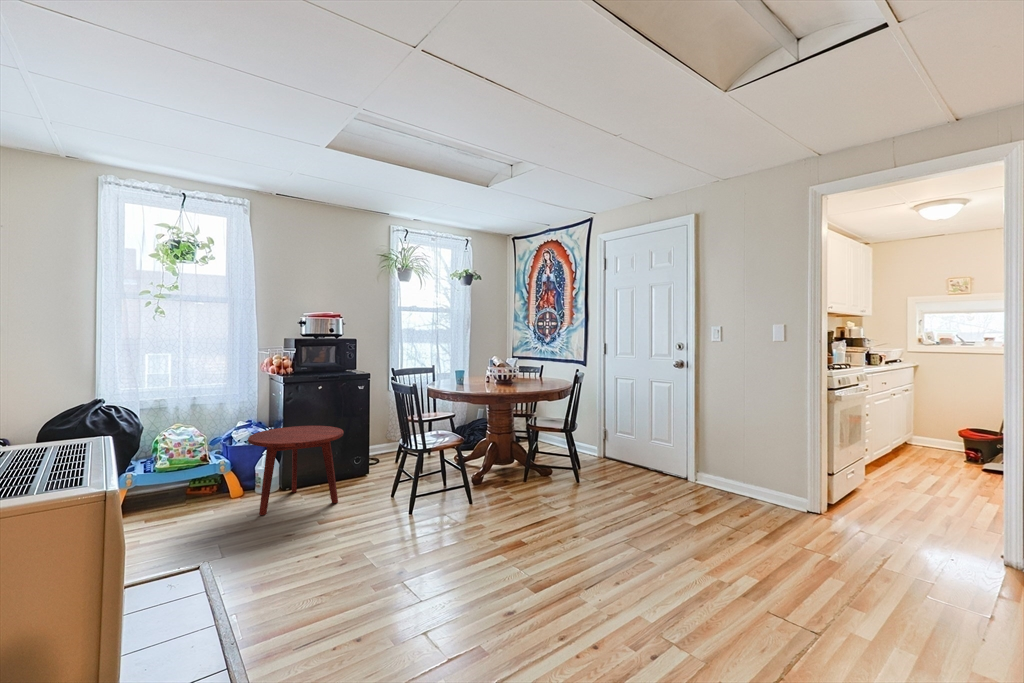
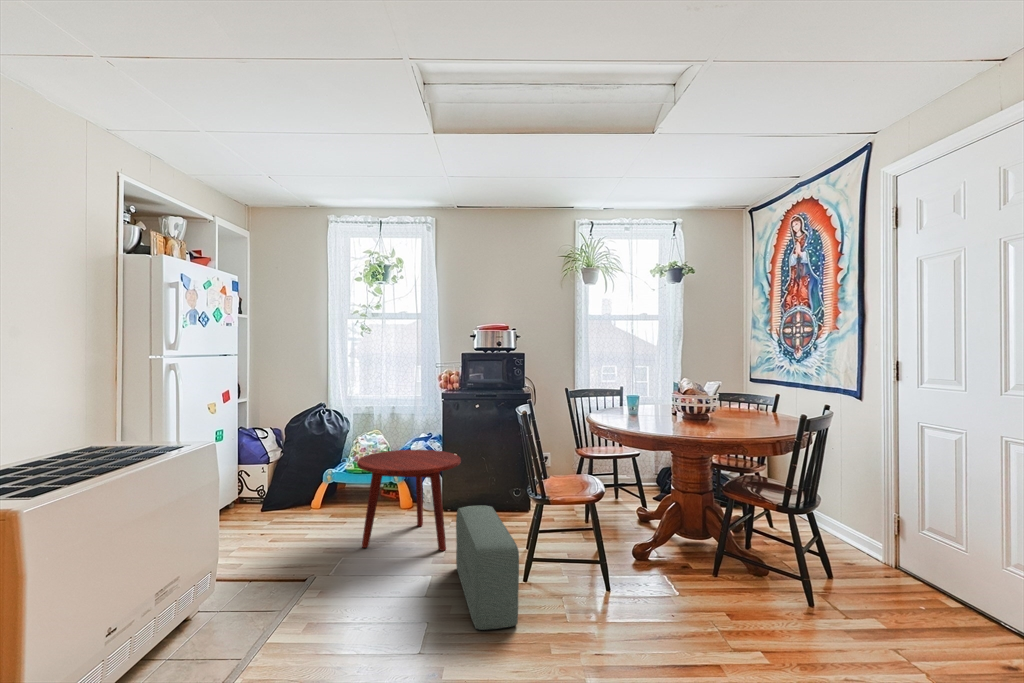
pouf: none [360,459,440,536] -> present [456,505,519,630]

